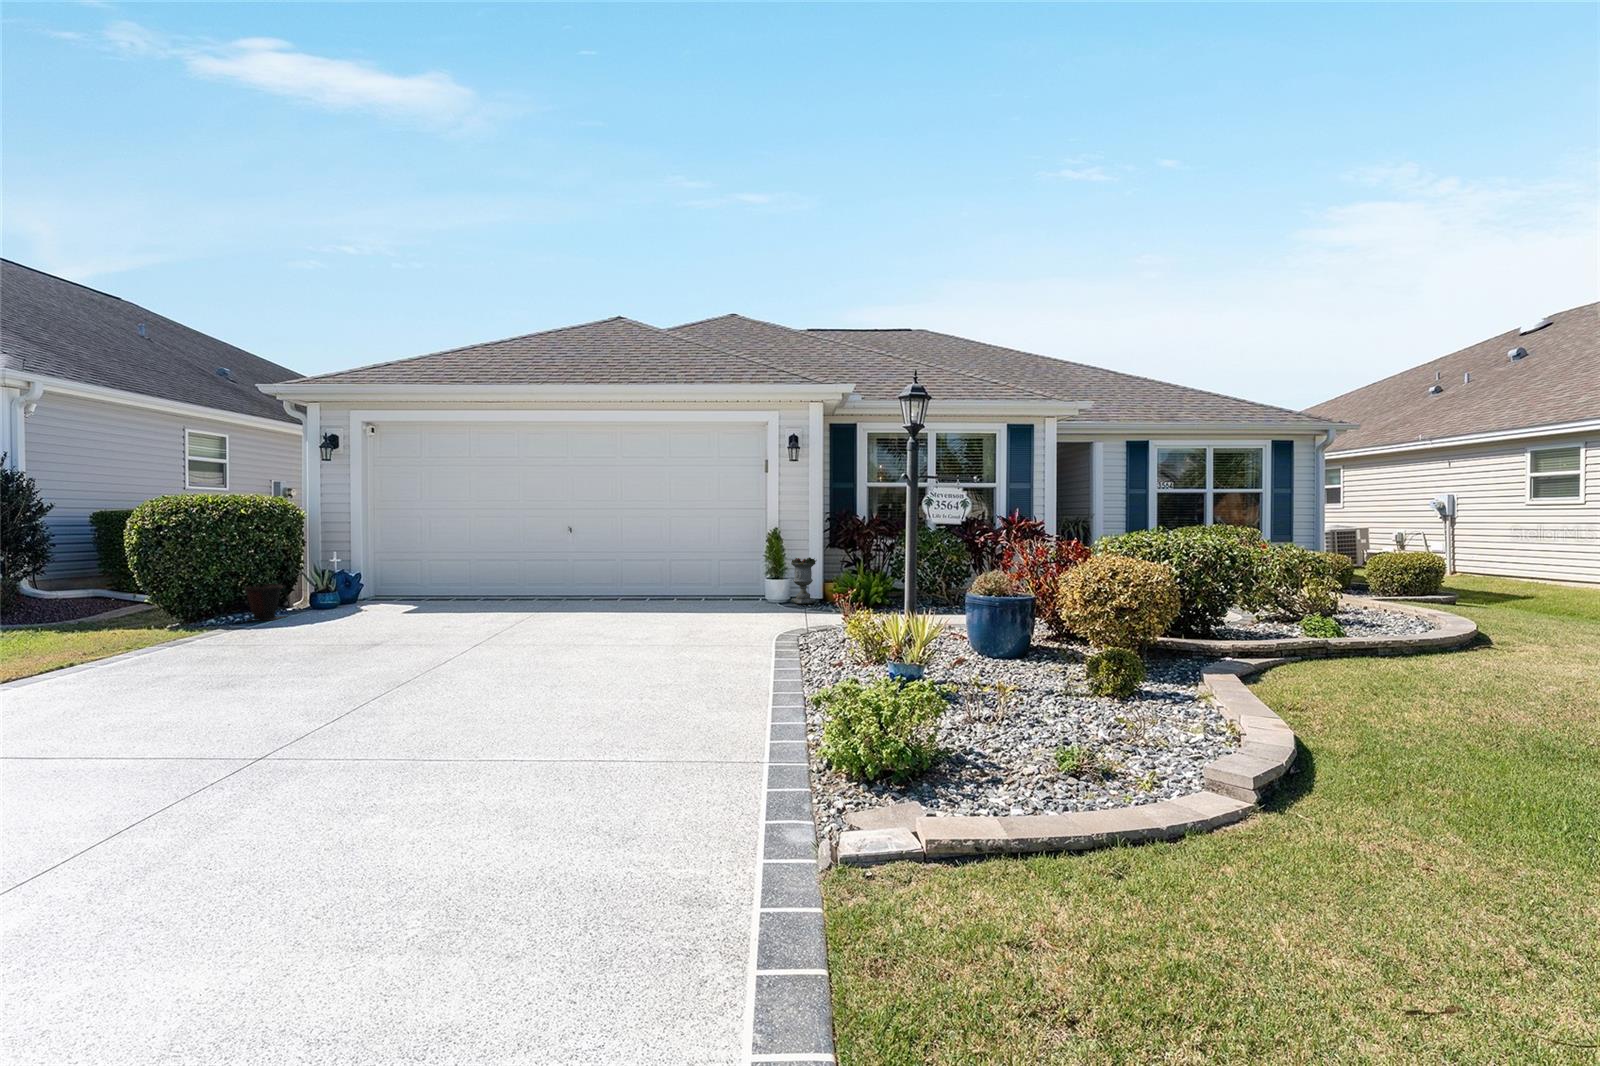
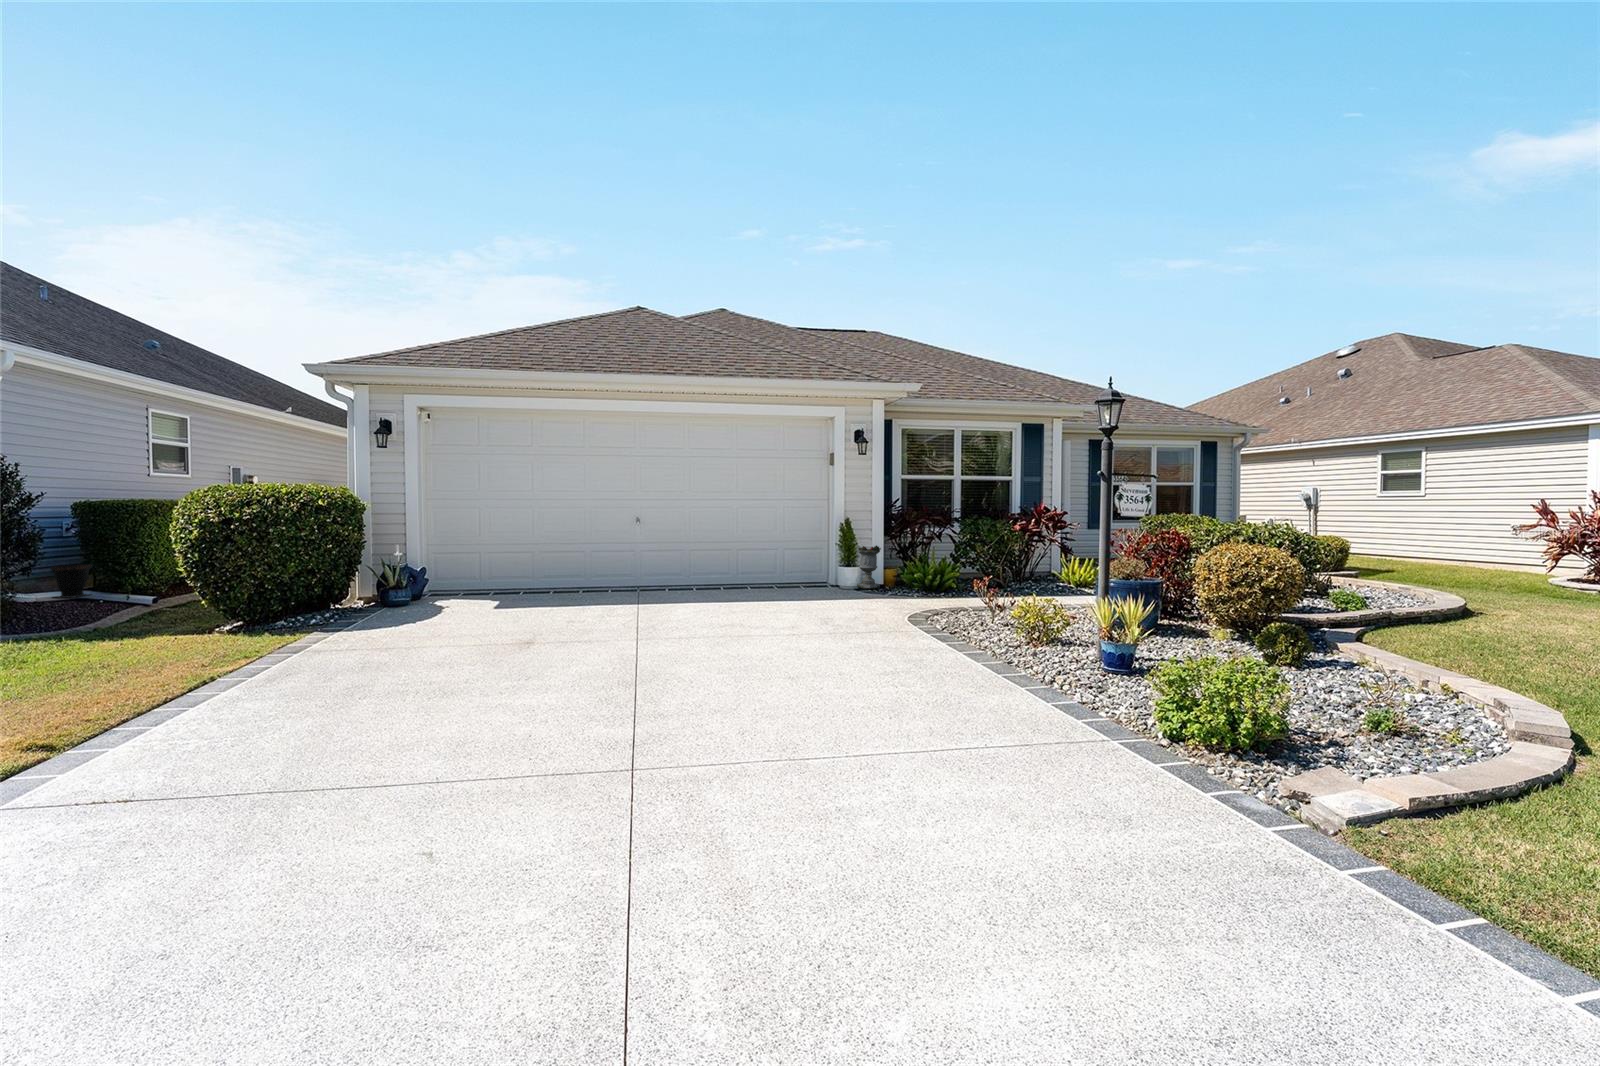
bucket: present [244,584,283,620] -> present [50,564,91,598]

